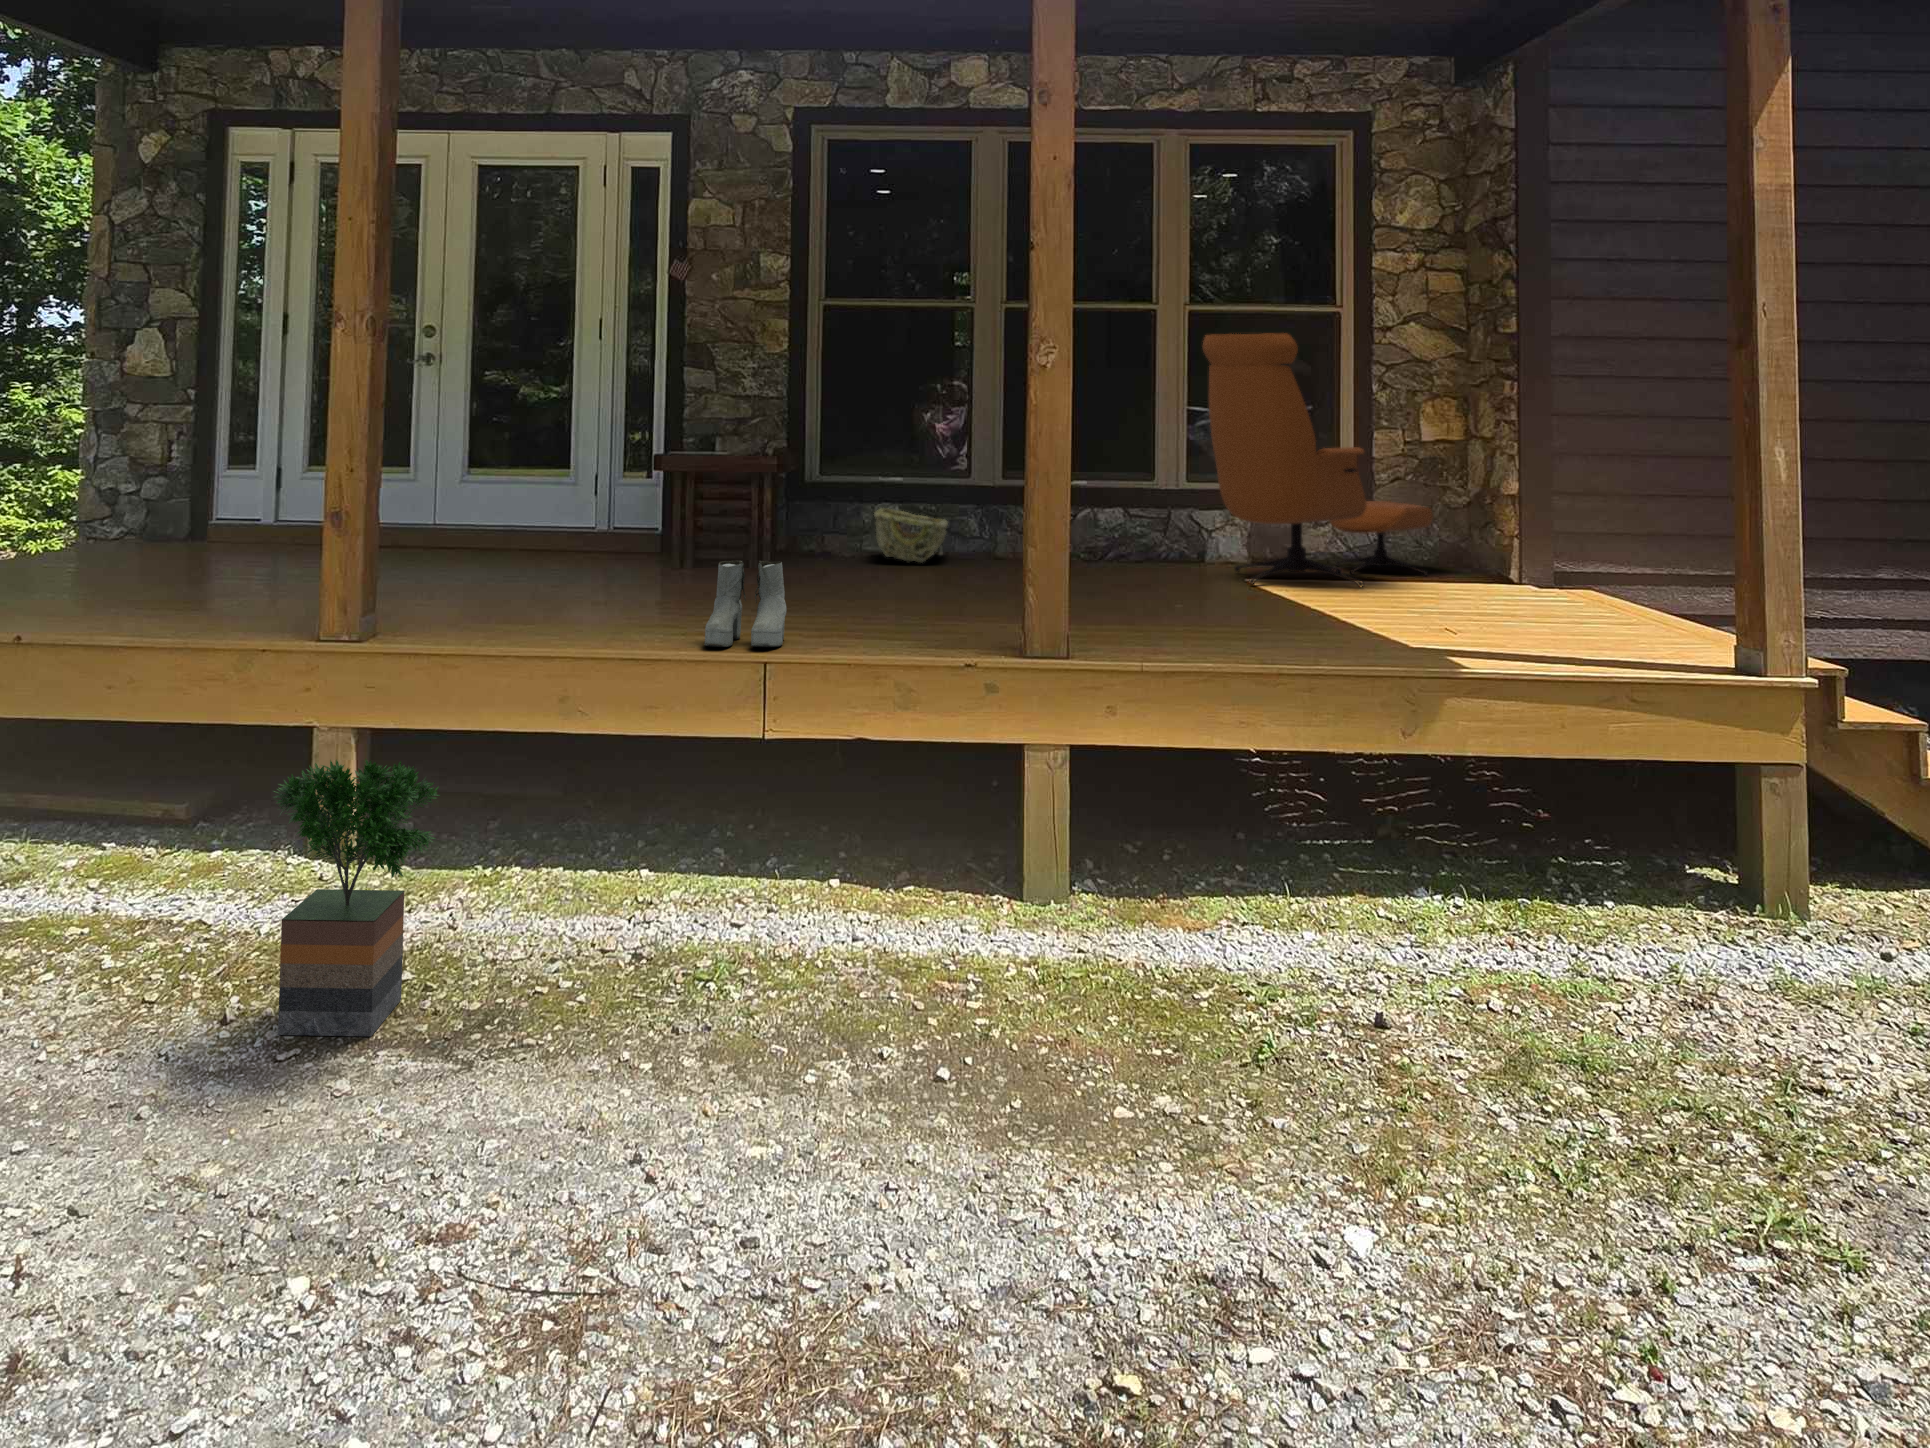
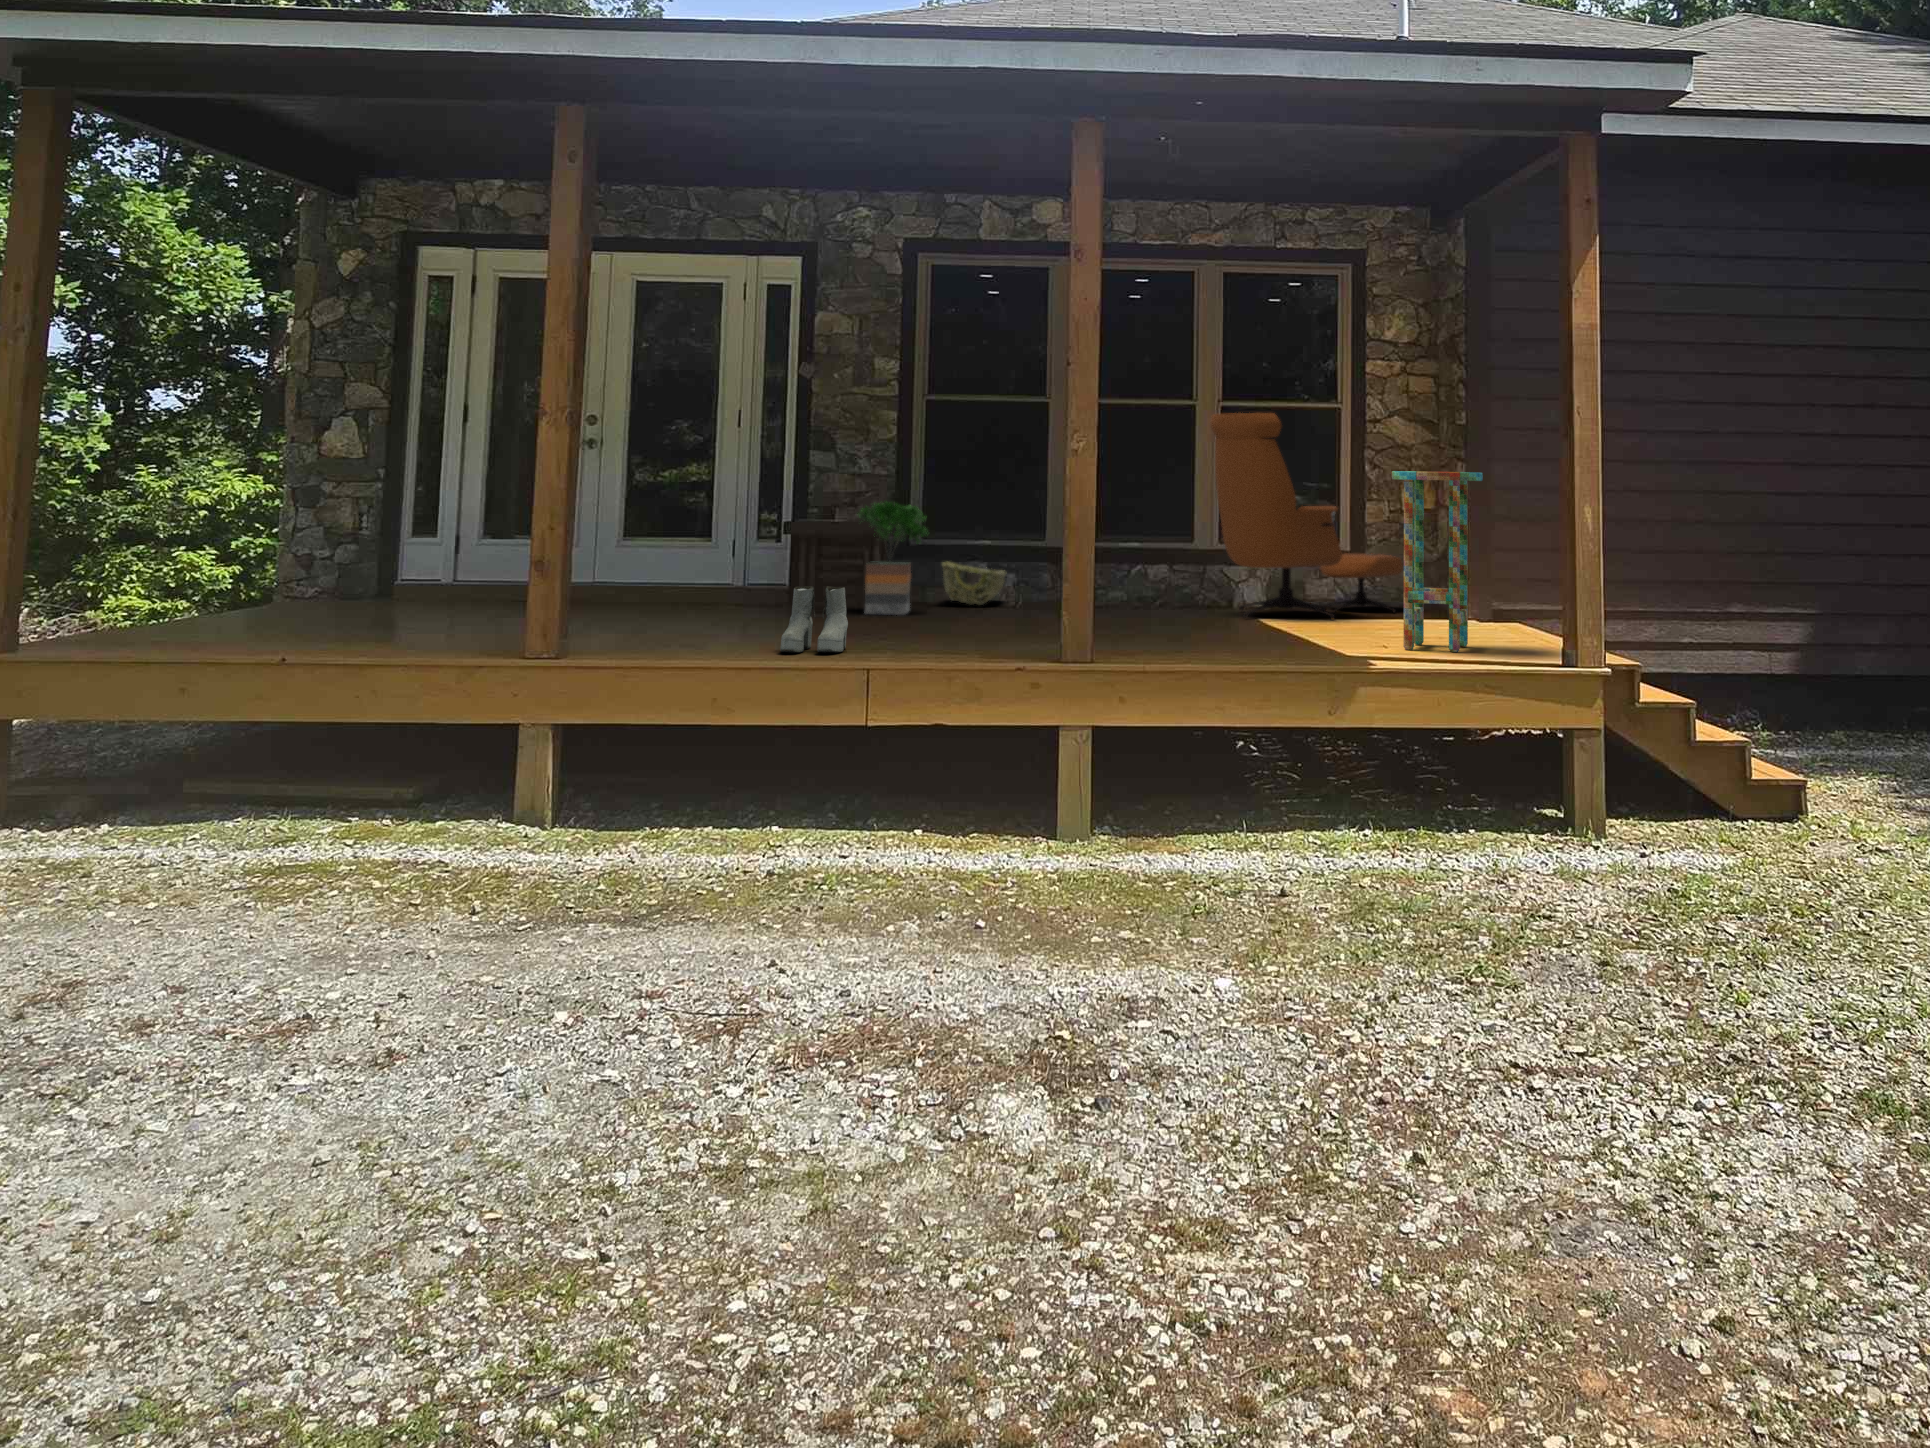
side table: none [1477,411,1604,649] -> present [1392,471,1483,652]
potted tree: present [274,759,439,1036] -> present [858,502,927,615]

